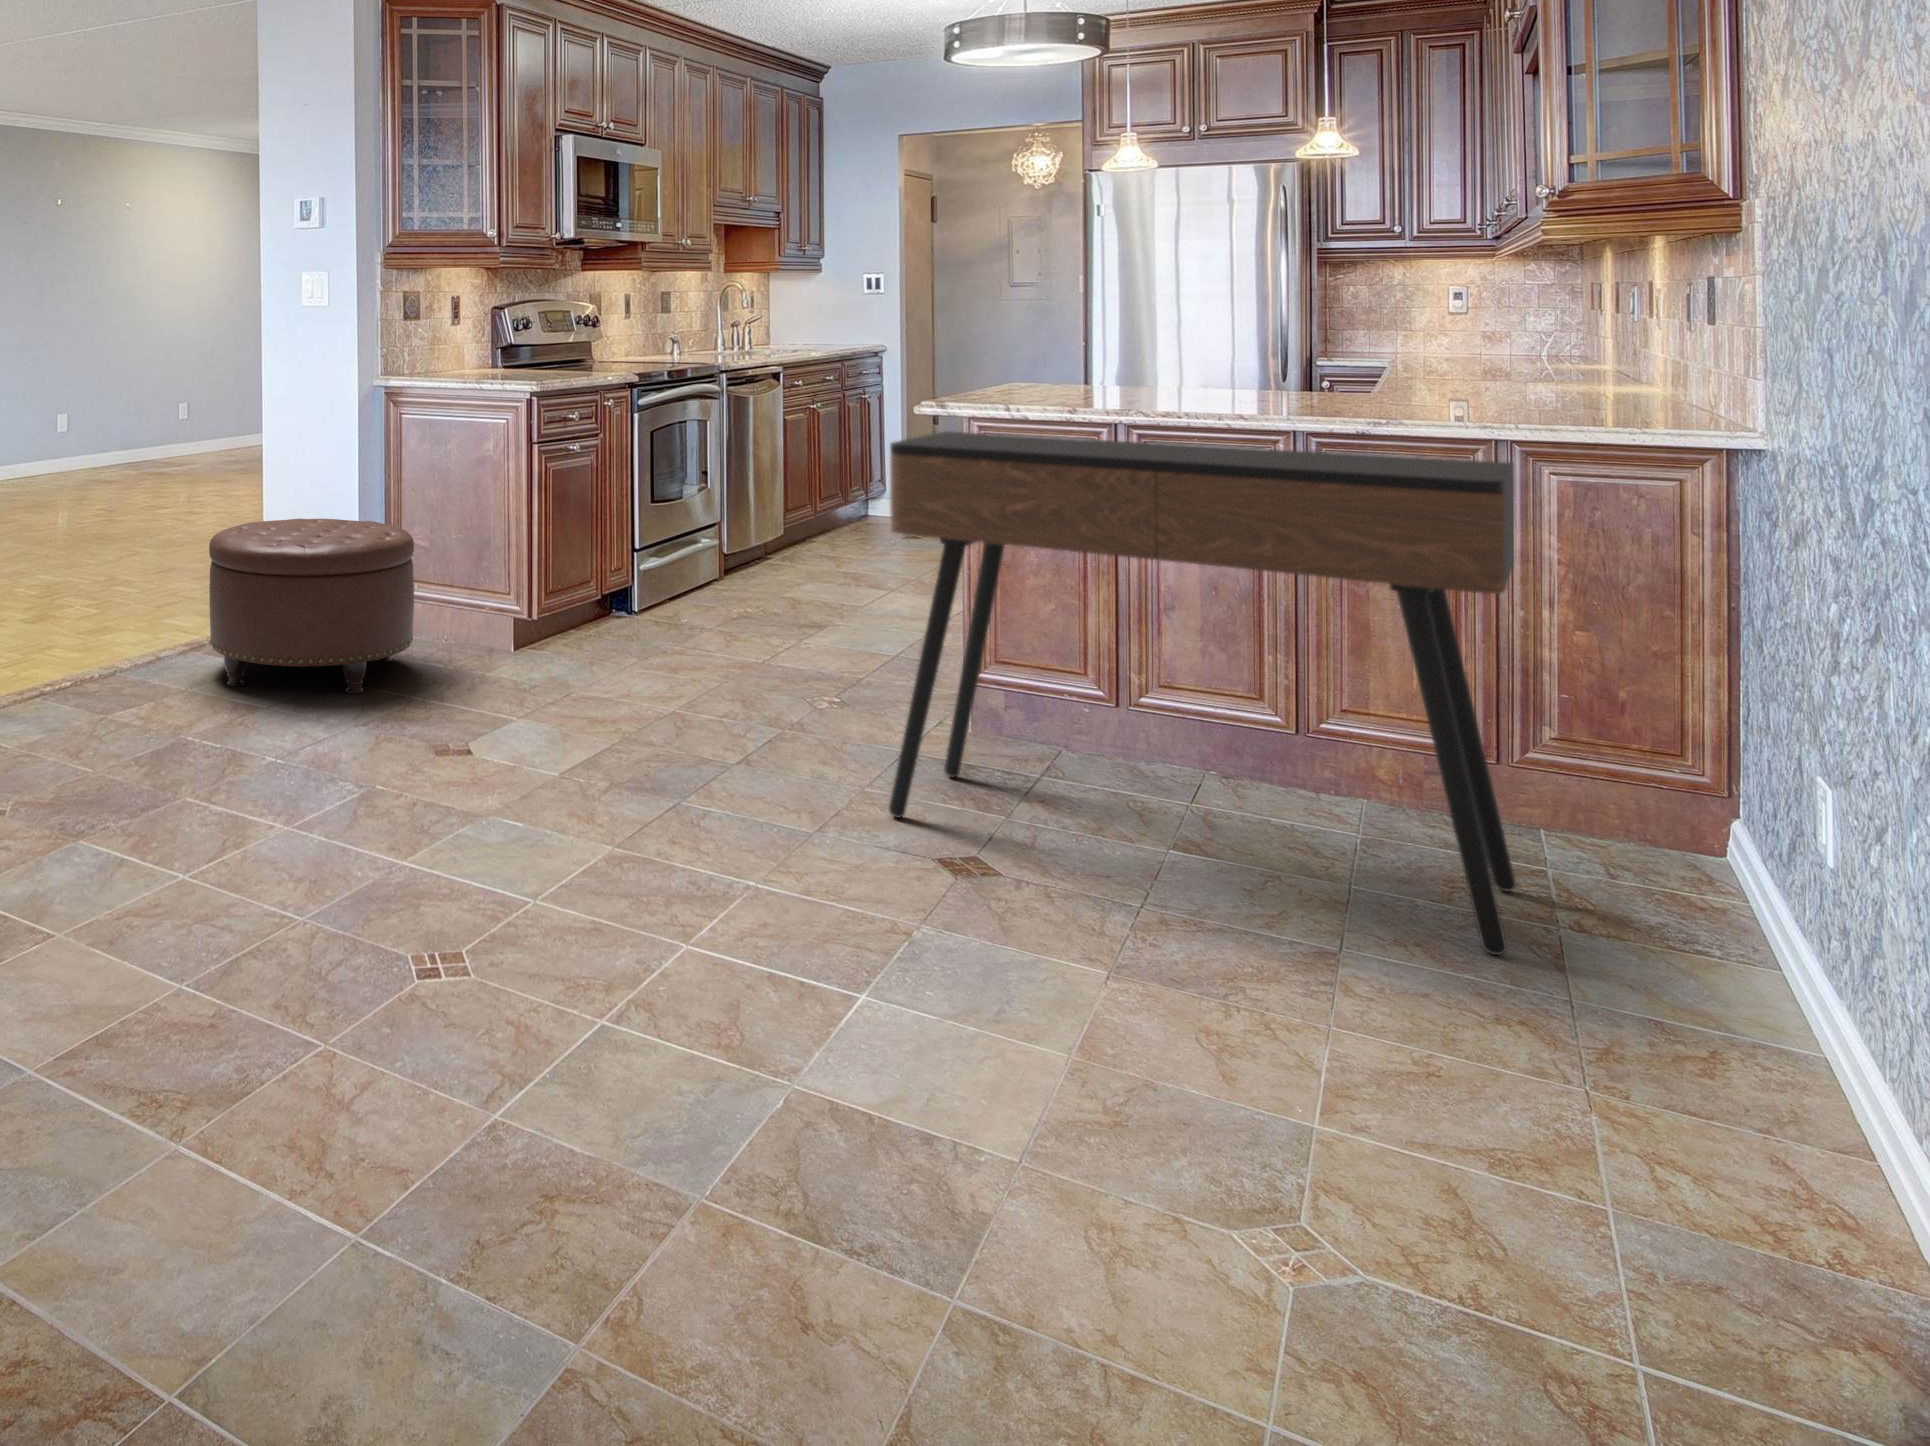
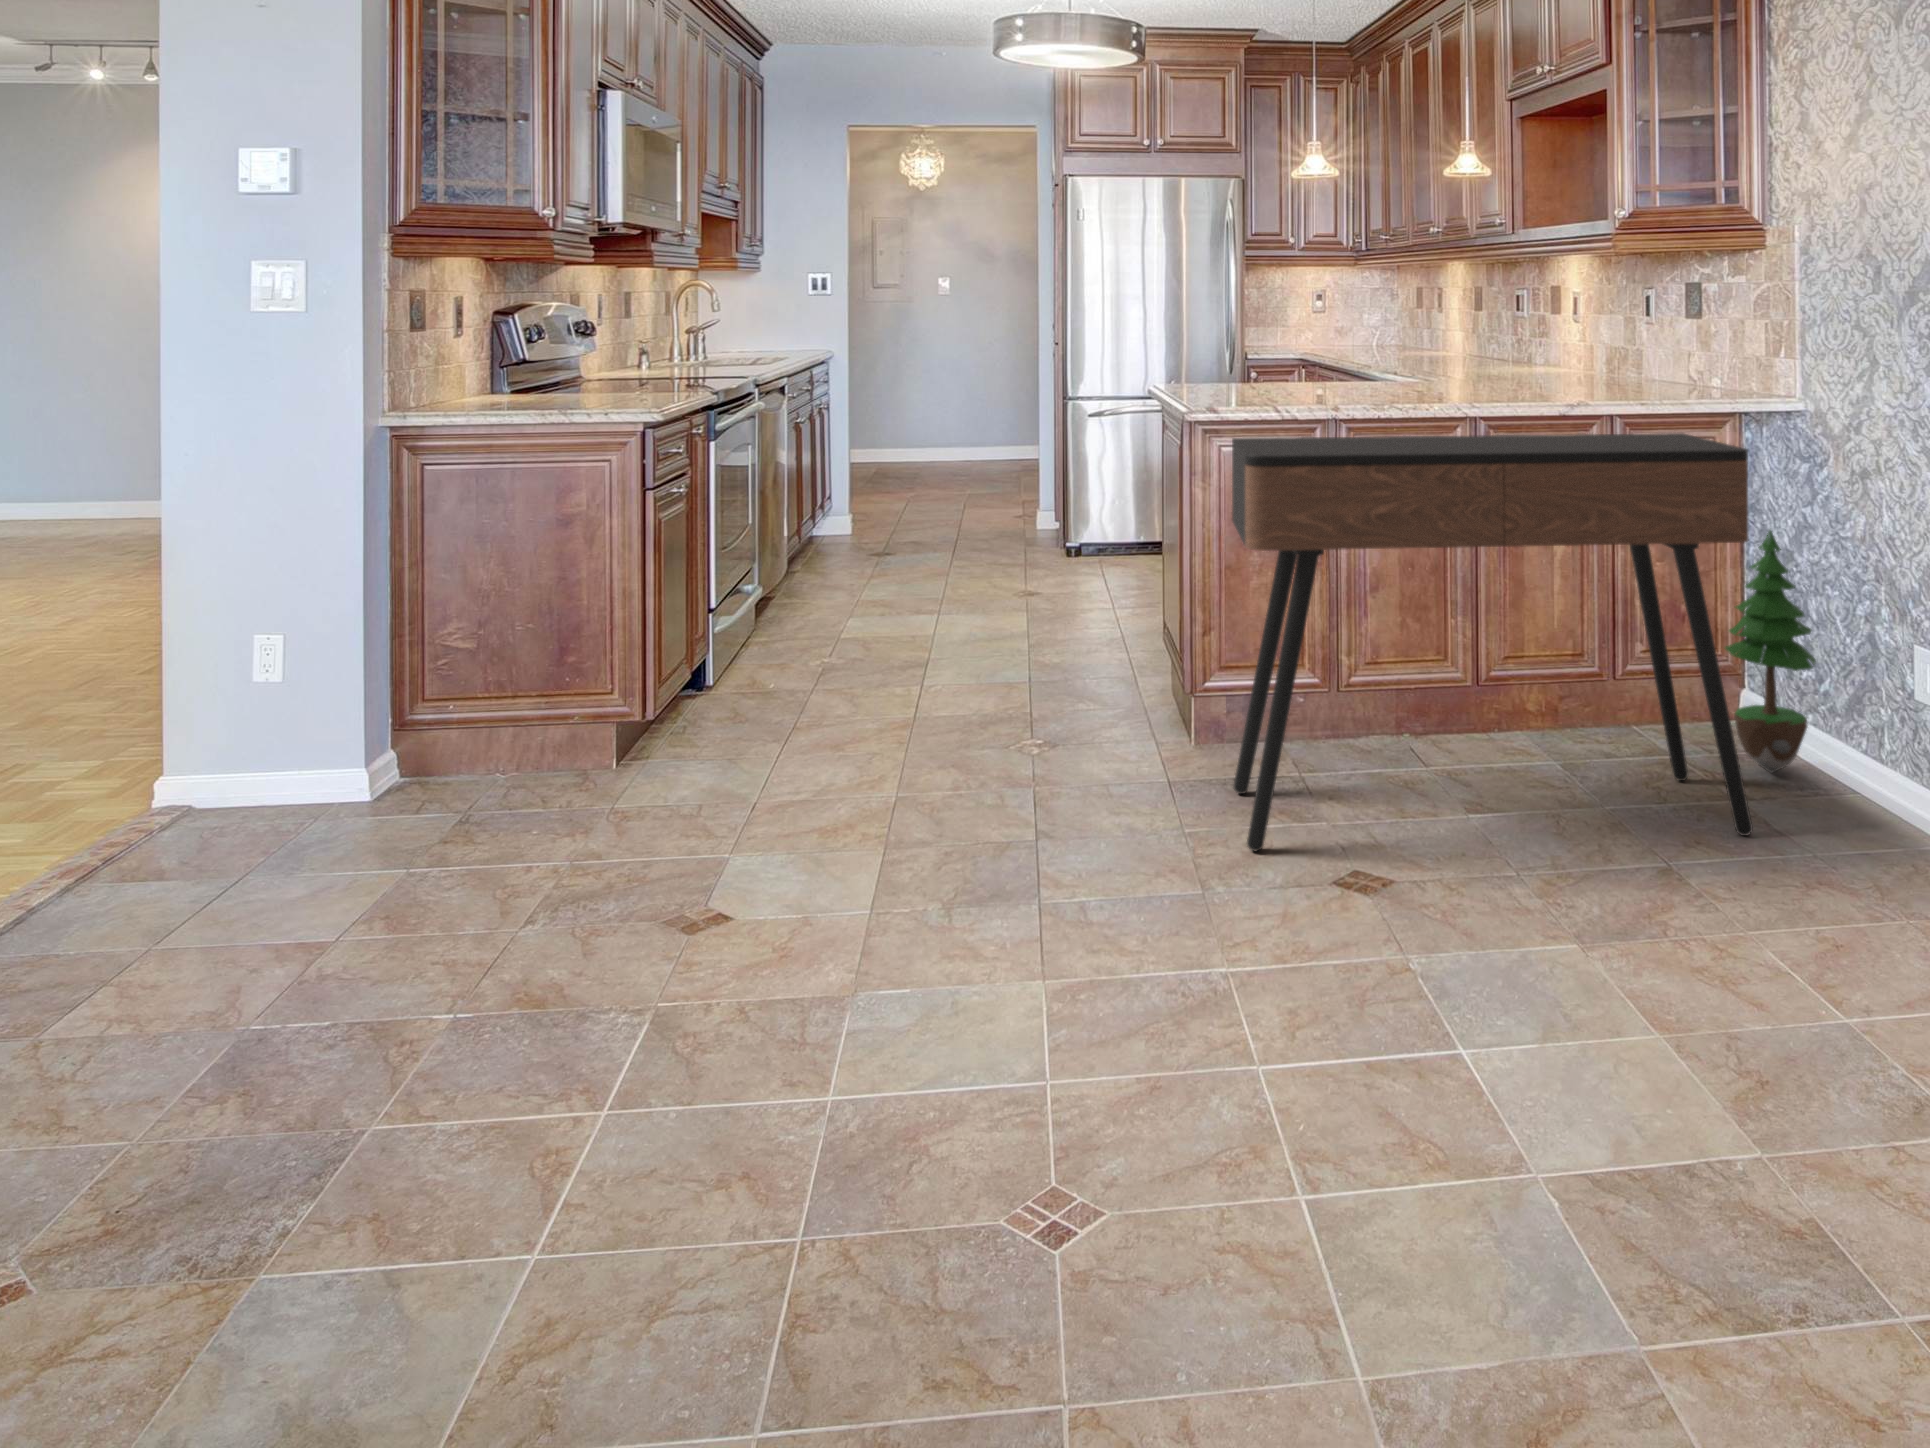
ottoman: present [209,519,414,694] -> none [162,622,521,920]
potted tree: none [1593,596,1747,918] -> present [1725,531,1816,773]

